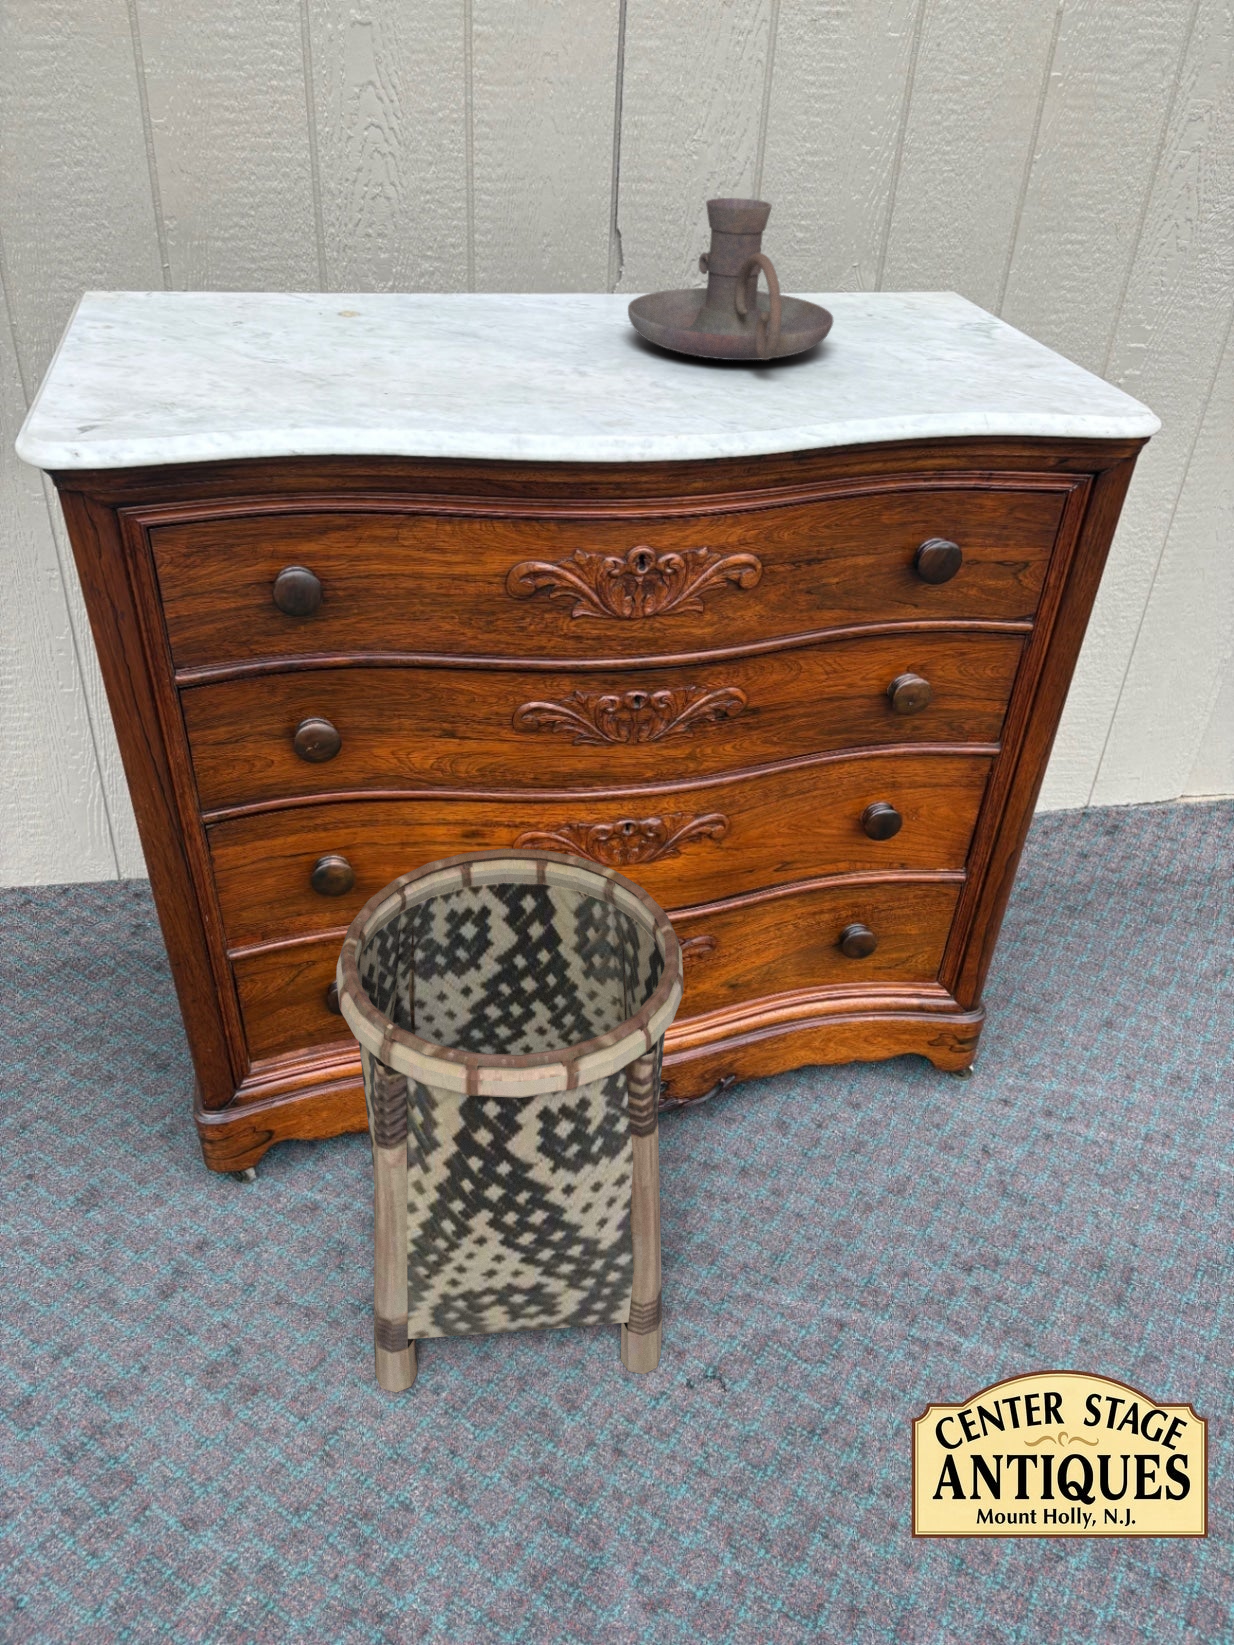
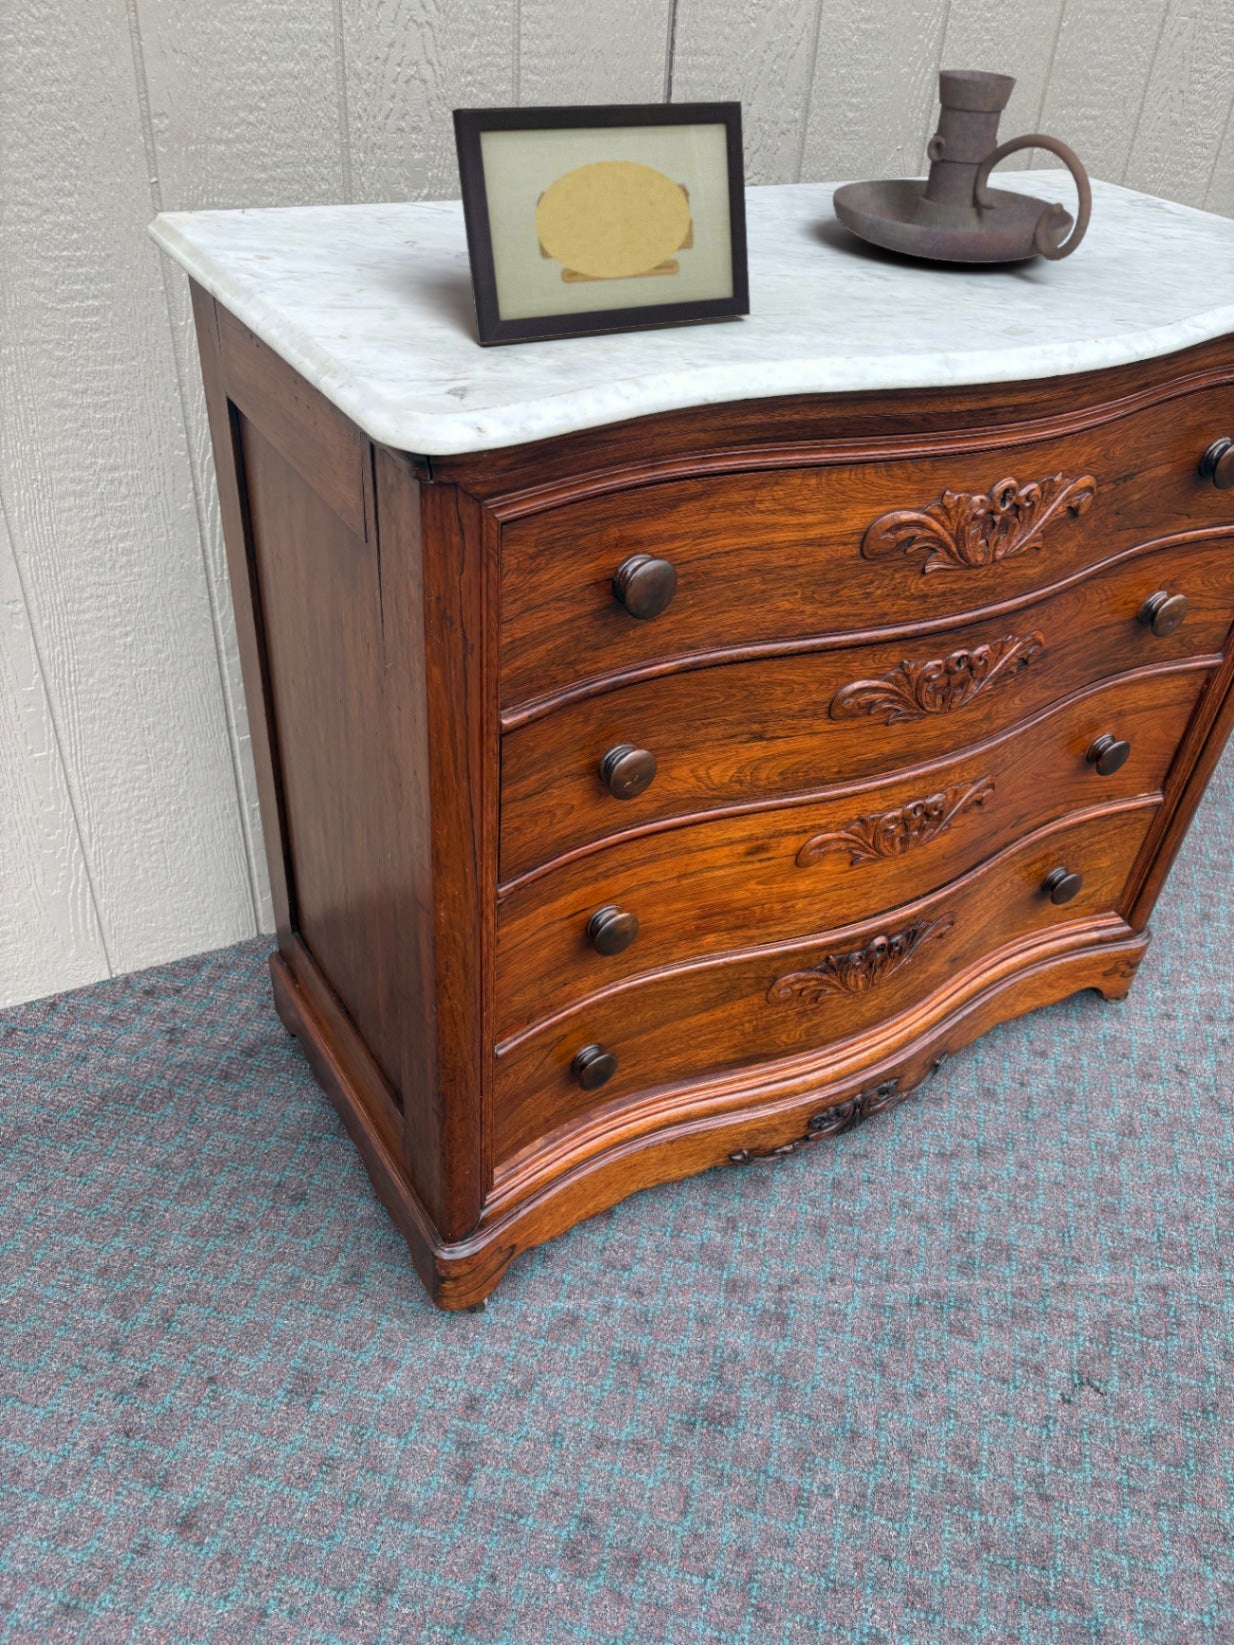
picture frame: none [184,216,444,387] -> present [452,101,750,344]
basket: present [336,848,684,1393] -> none [635,859,1121,1510]

